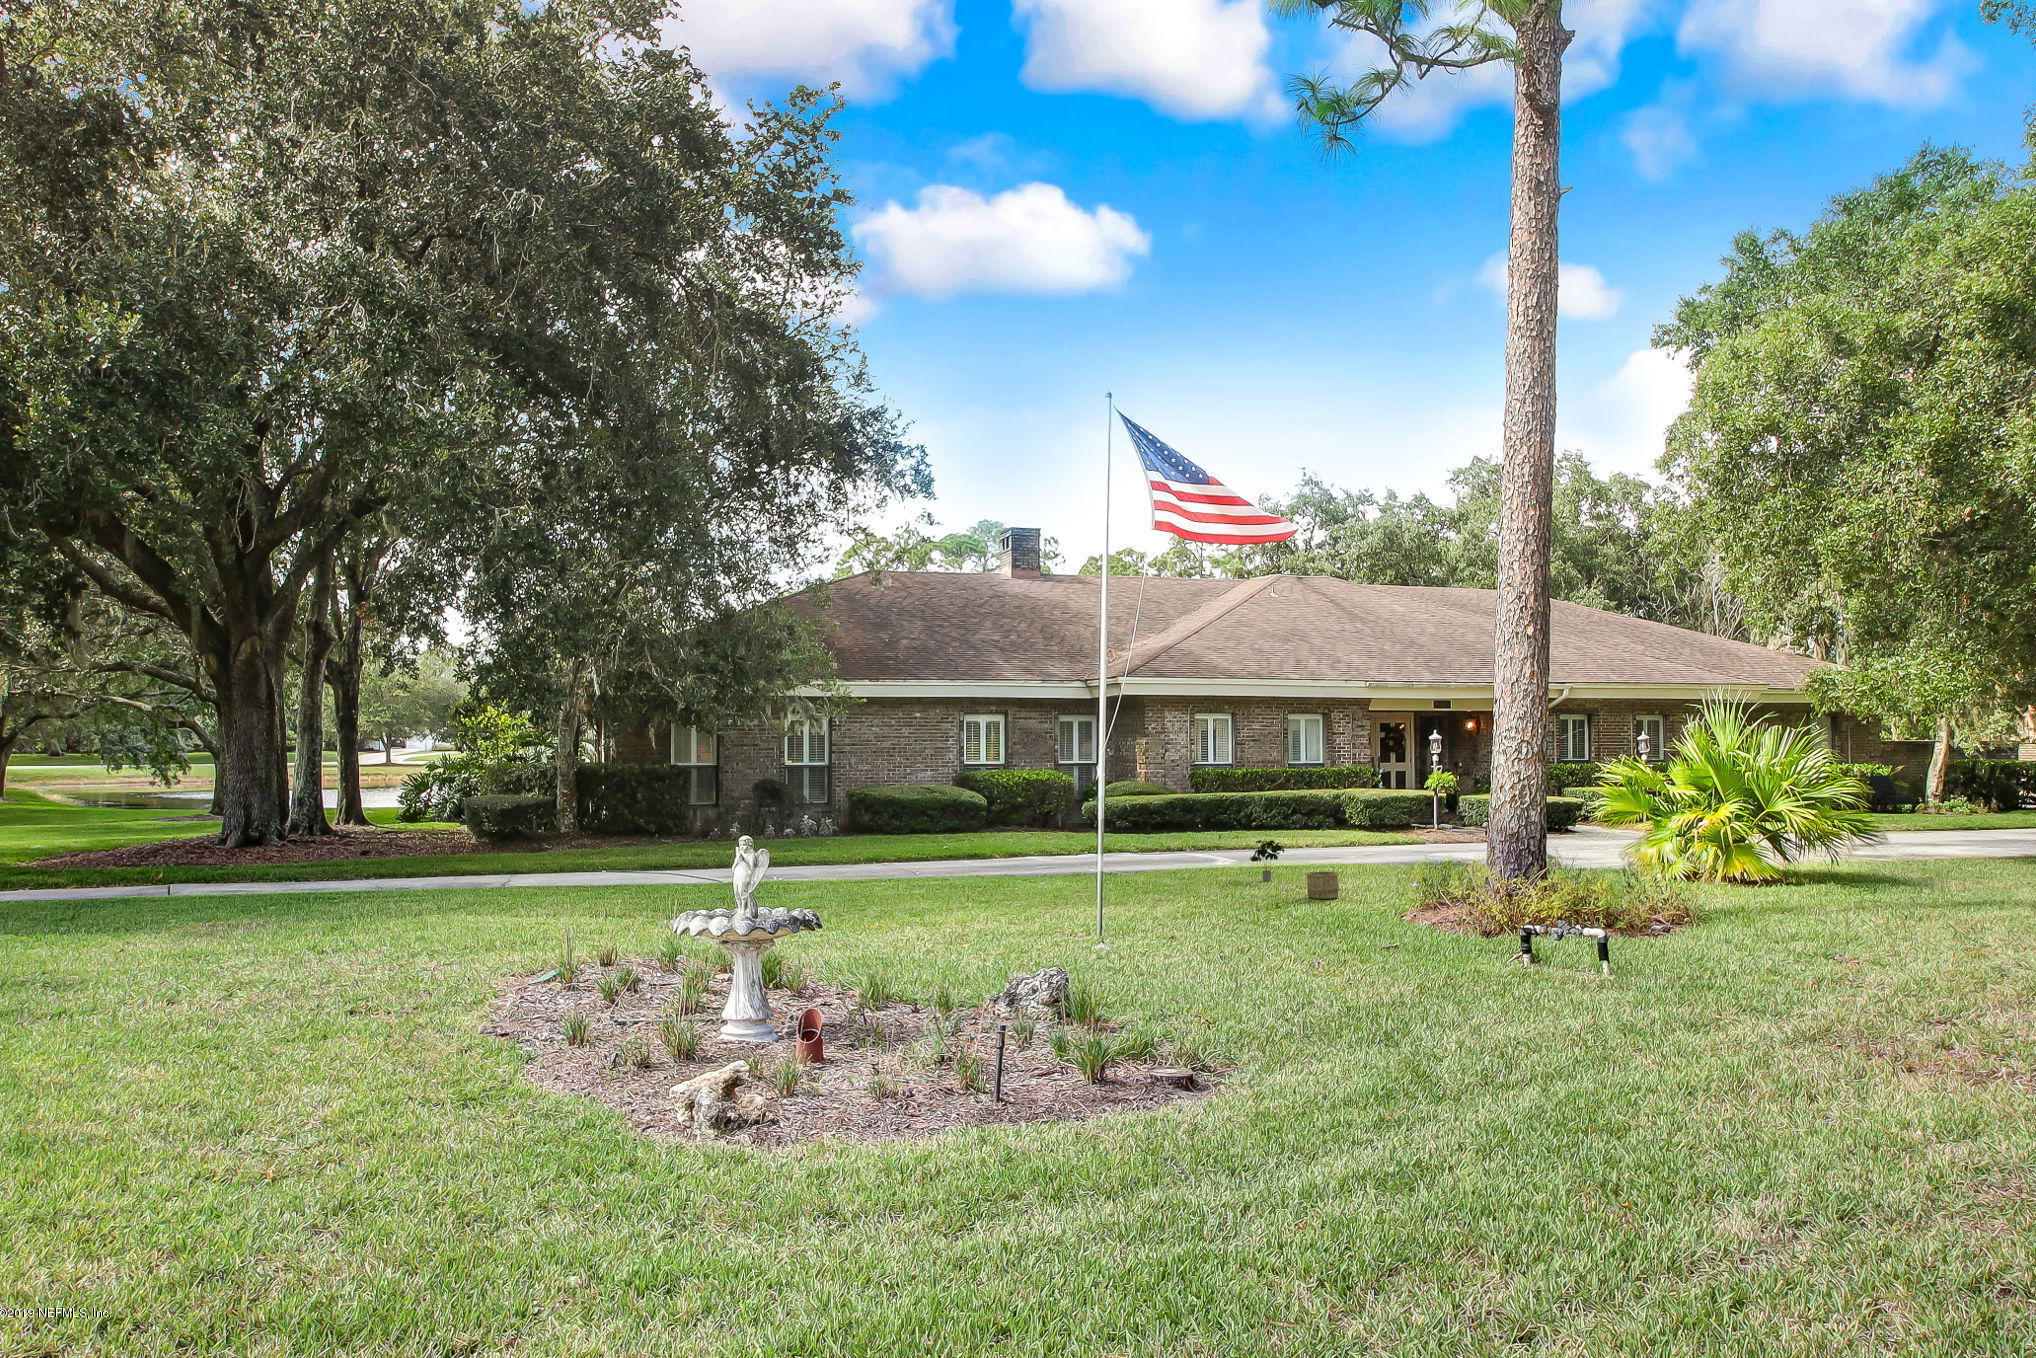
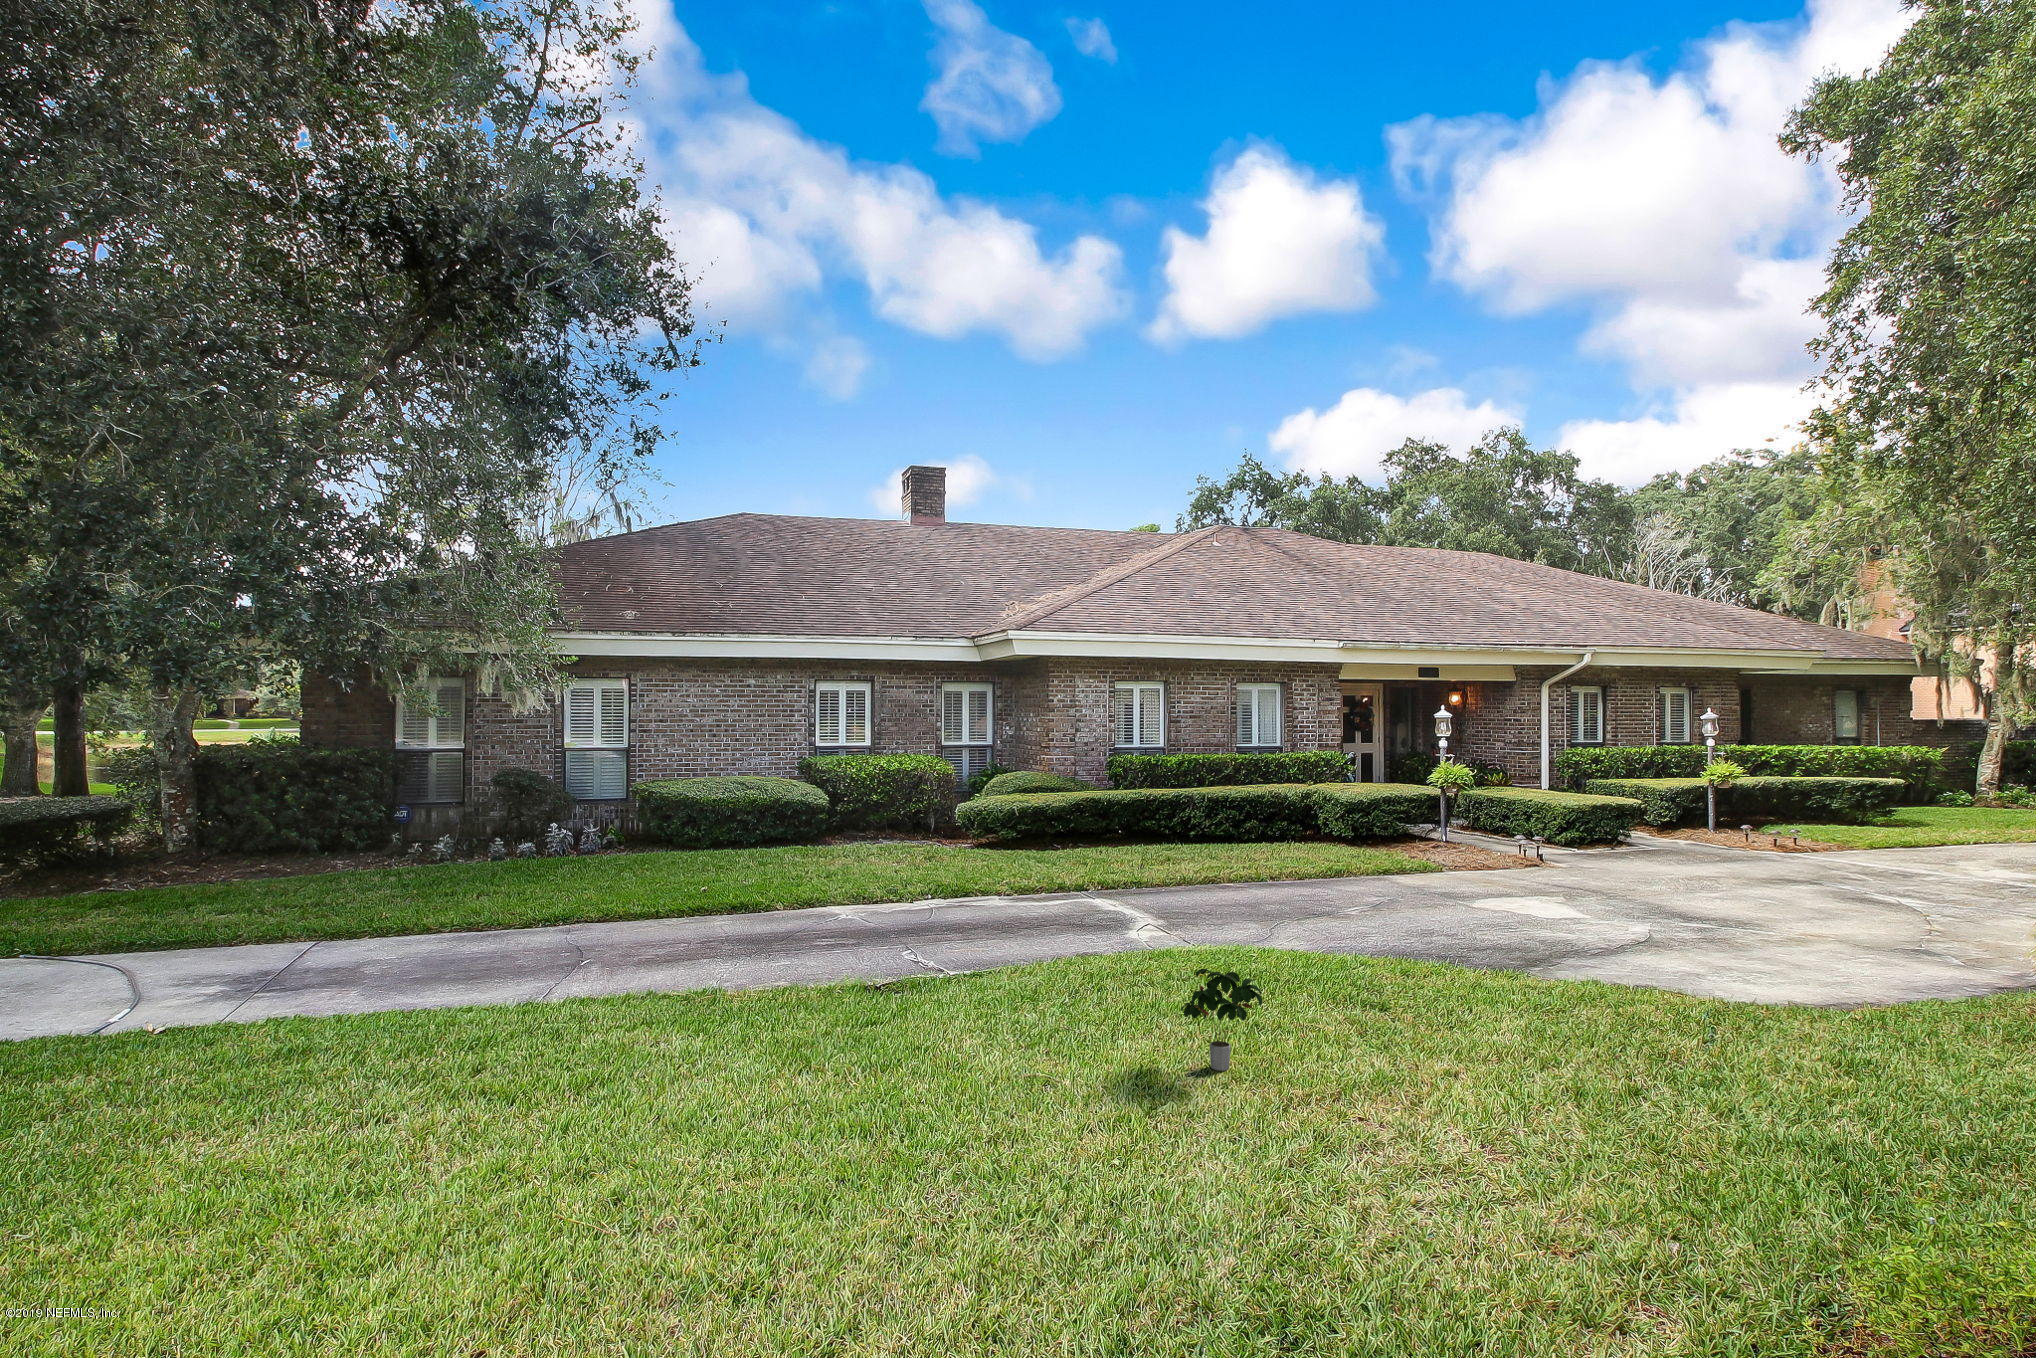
lounge chair: present [1869,776,1915,813] -> none [1934,763,2000,809]
wooden bucket: present [1306,872,1339,899] -> none [1348,1138,1450,1252]

